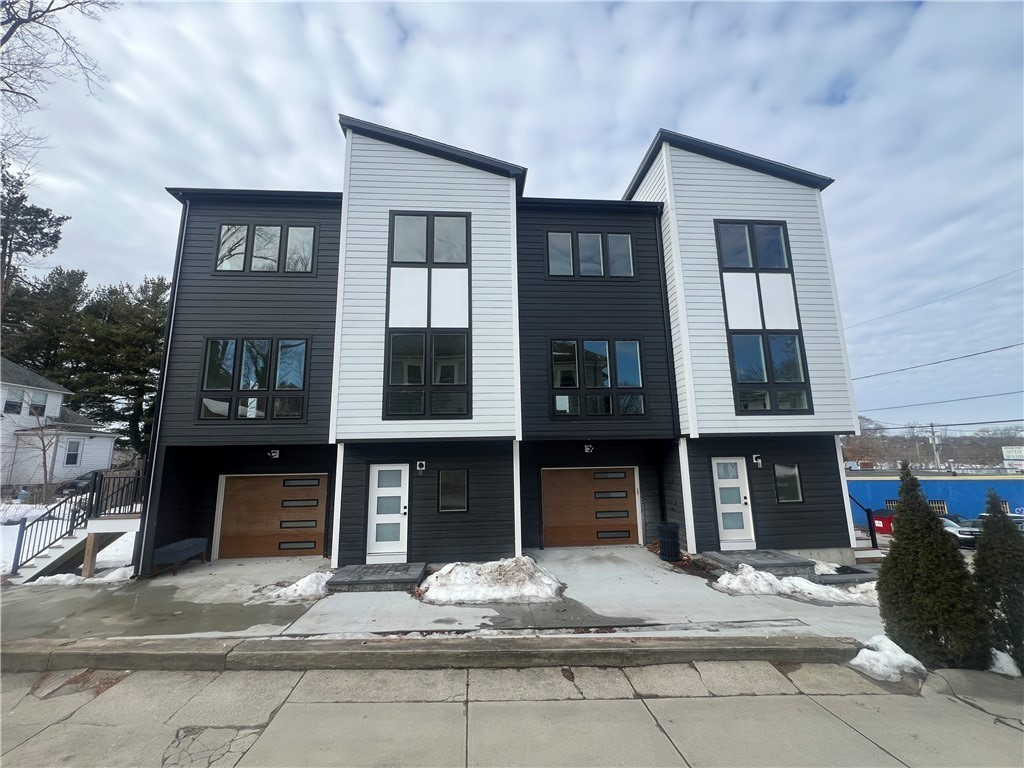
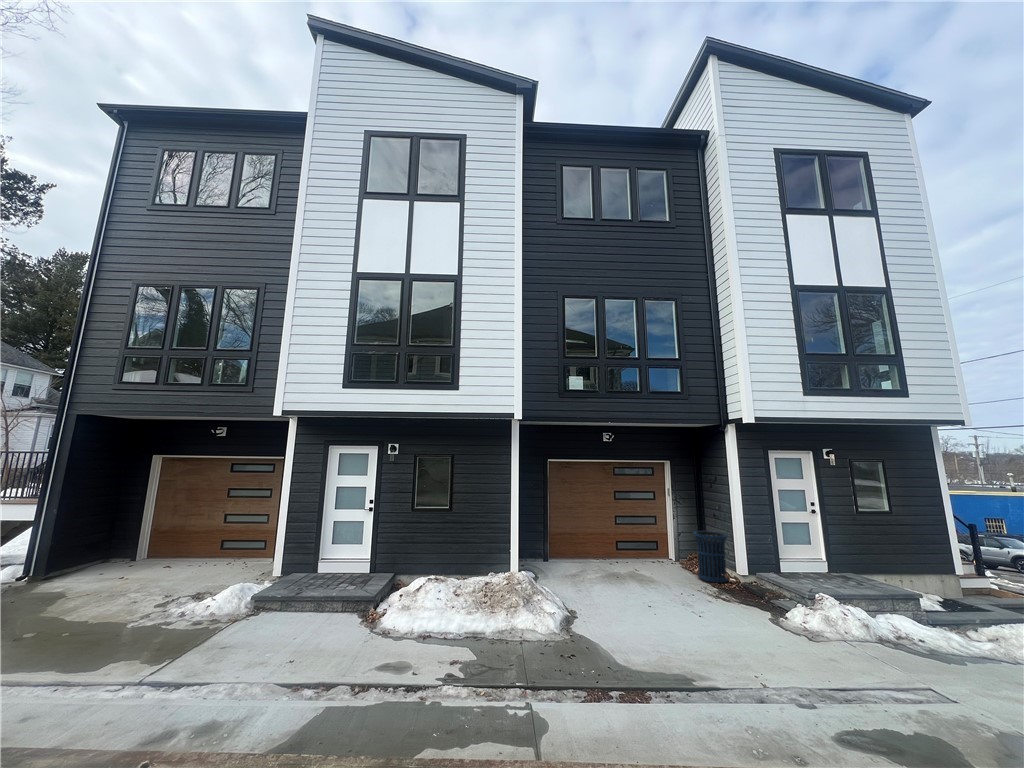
bench: present [152,538,208,577] -> none [47,532,135,579]

